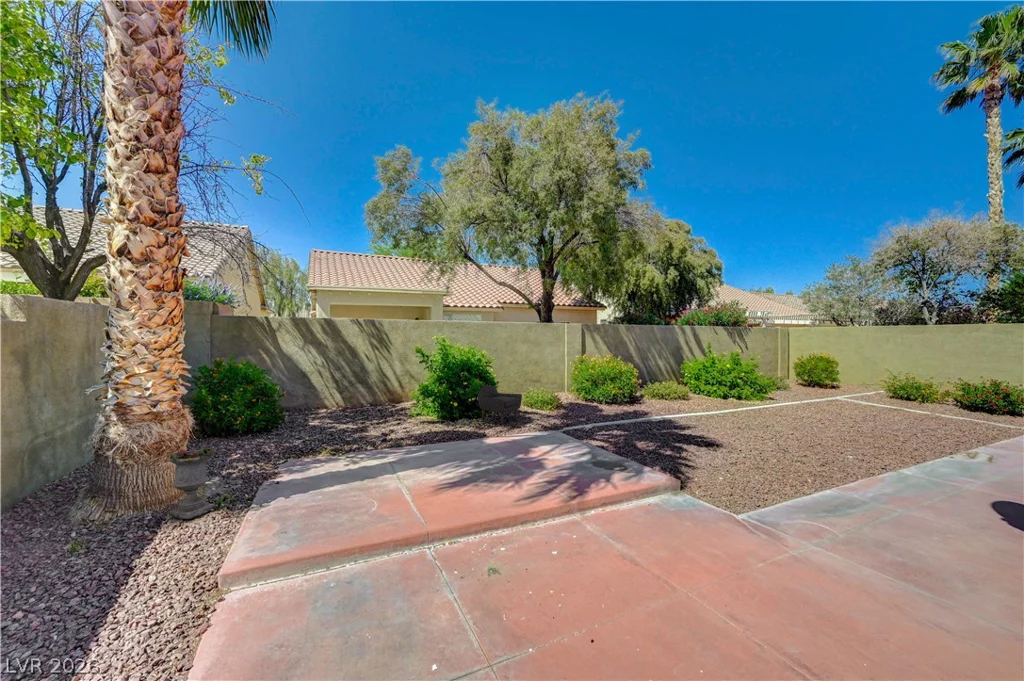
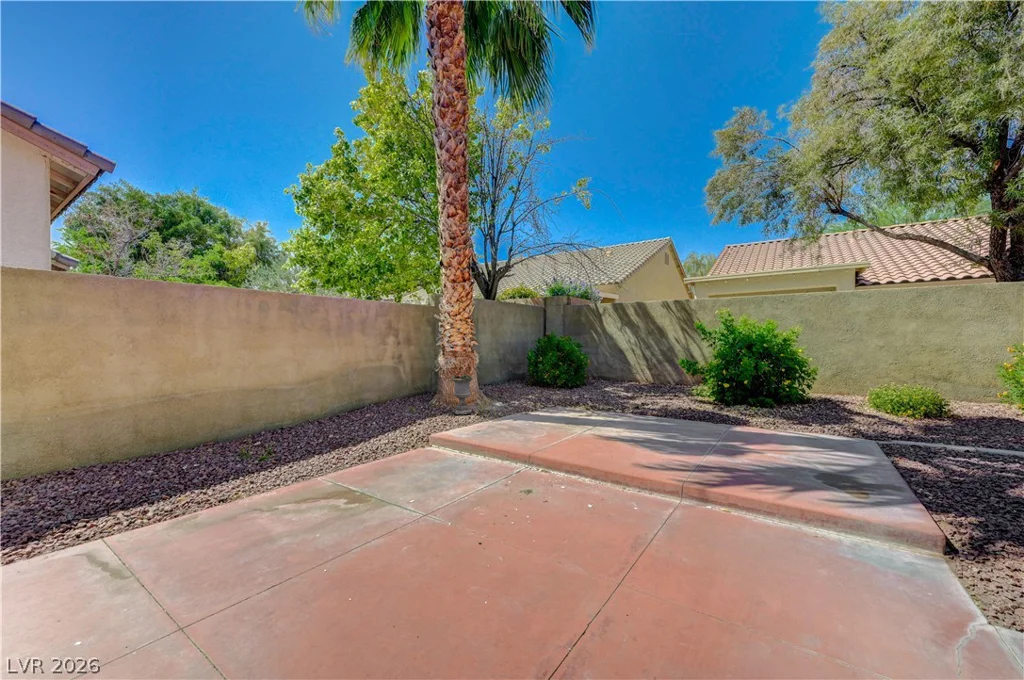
chair: present [477,385,522,424] -> none [762,356,835,418]

